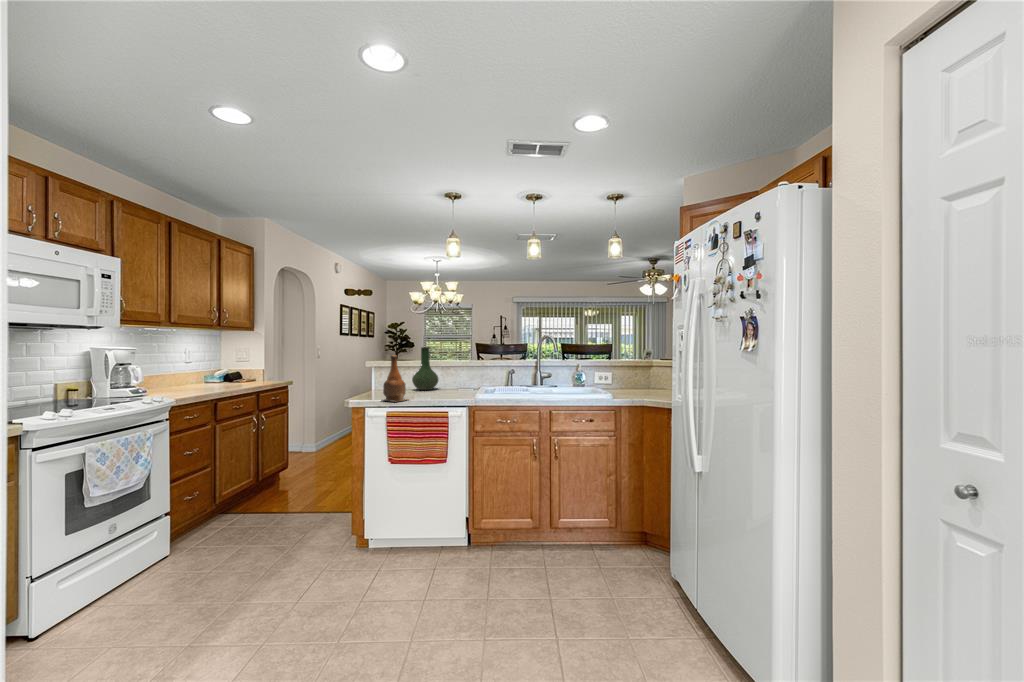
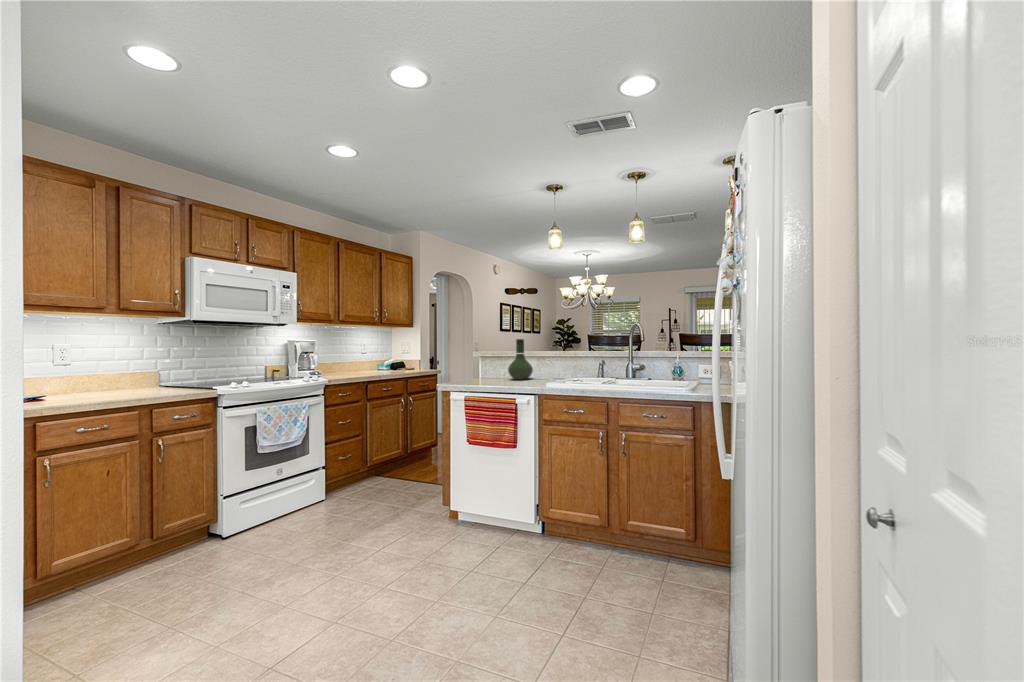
bottle: present [383,355,406,402] -> none [466,345,491,388]

